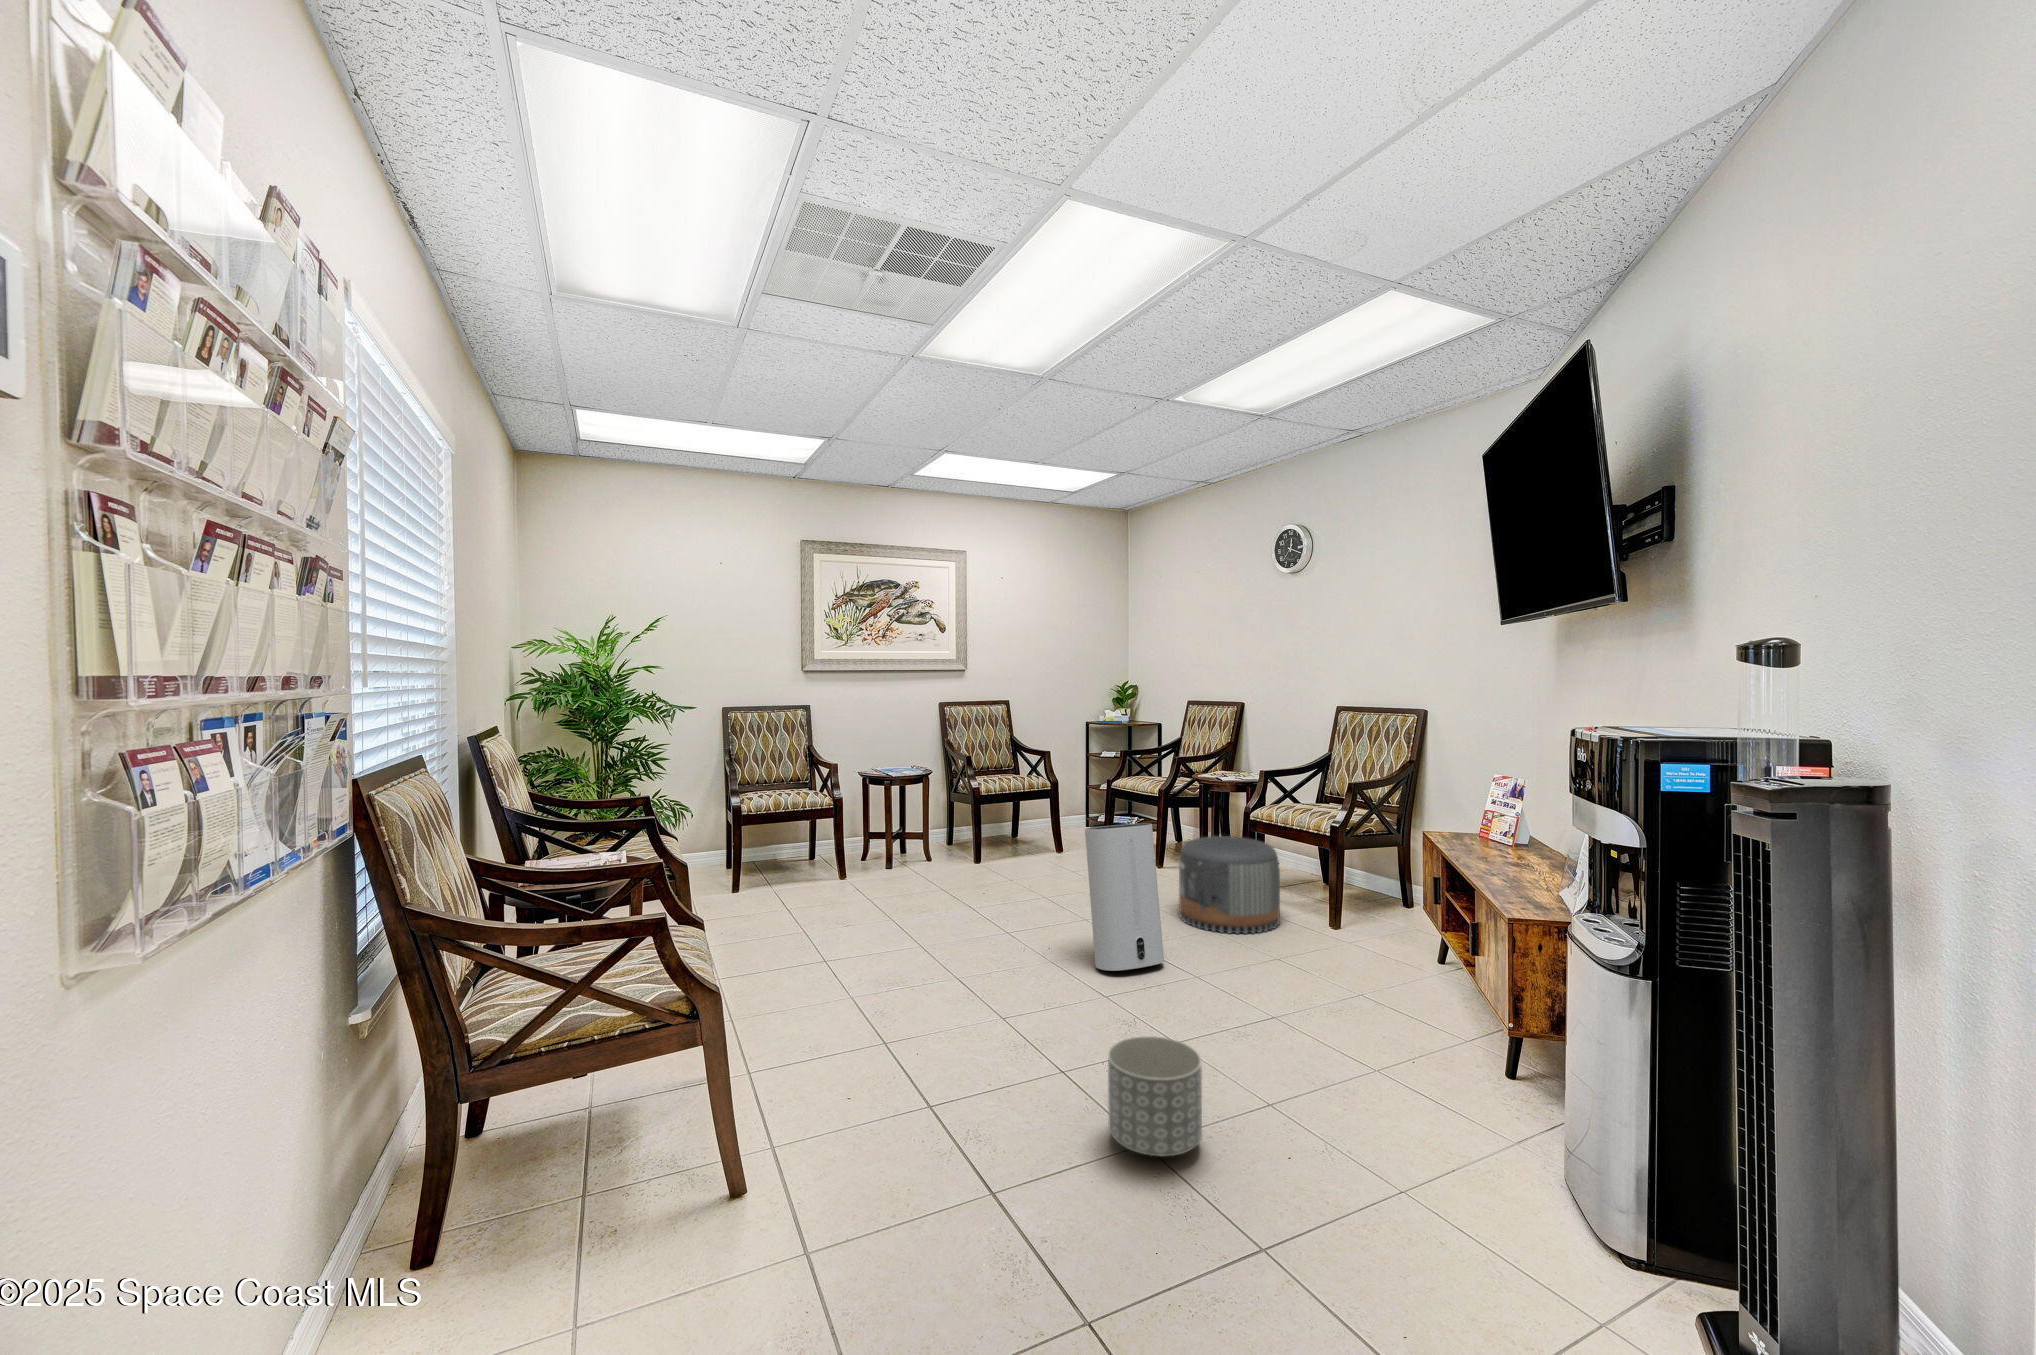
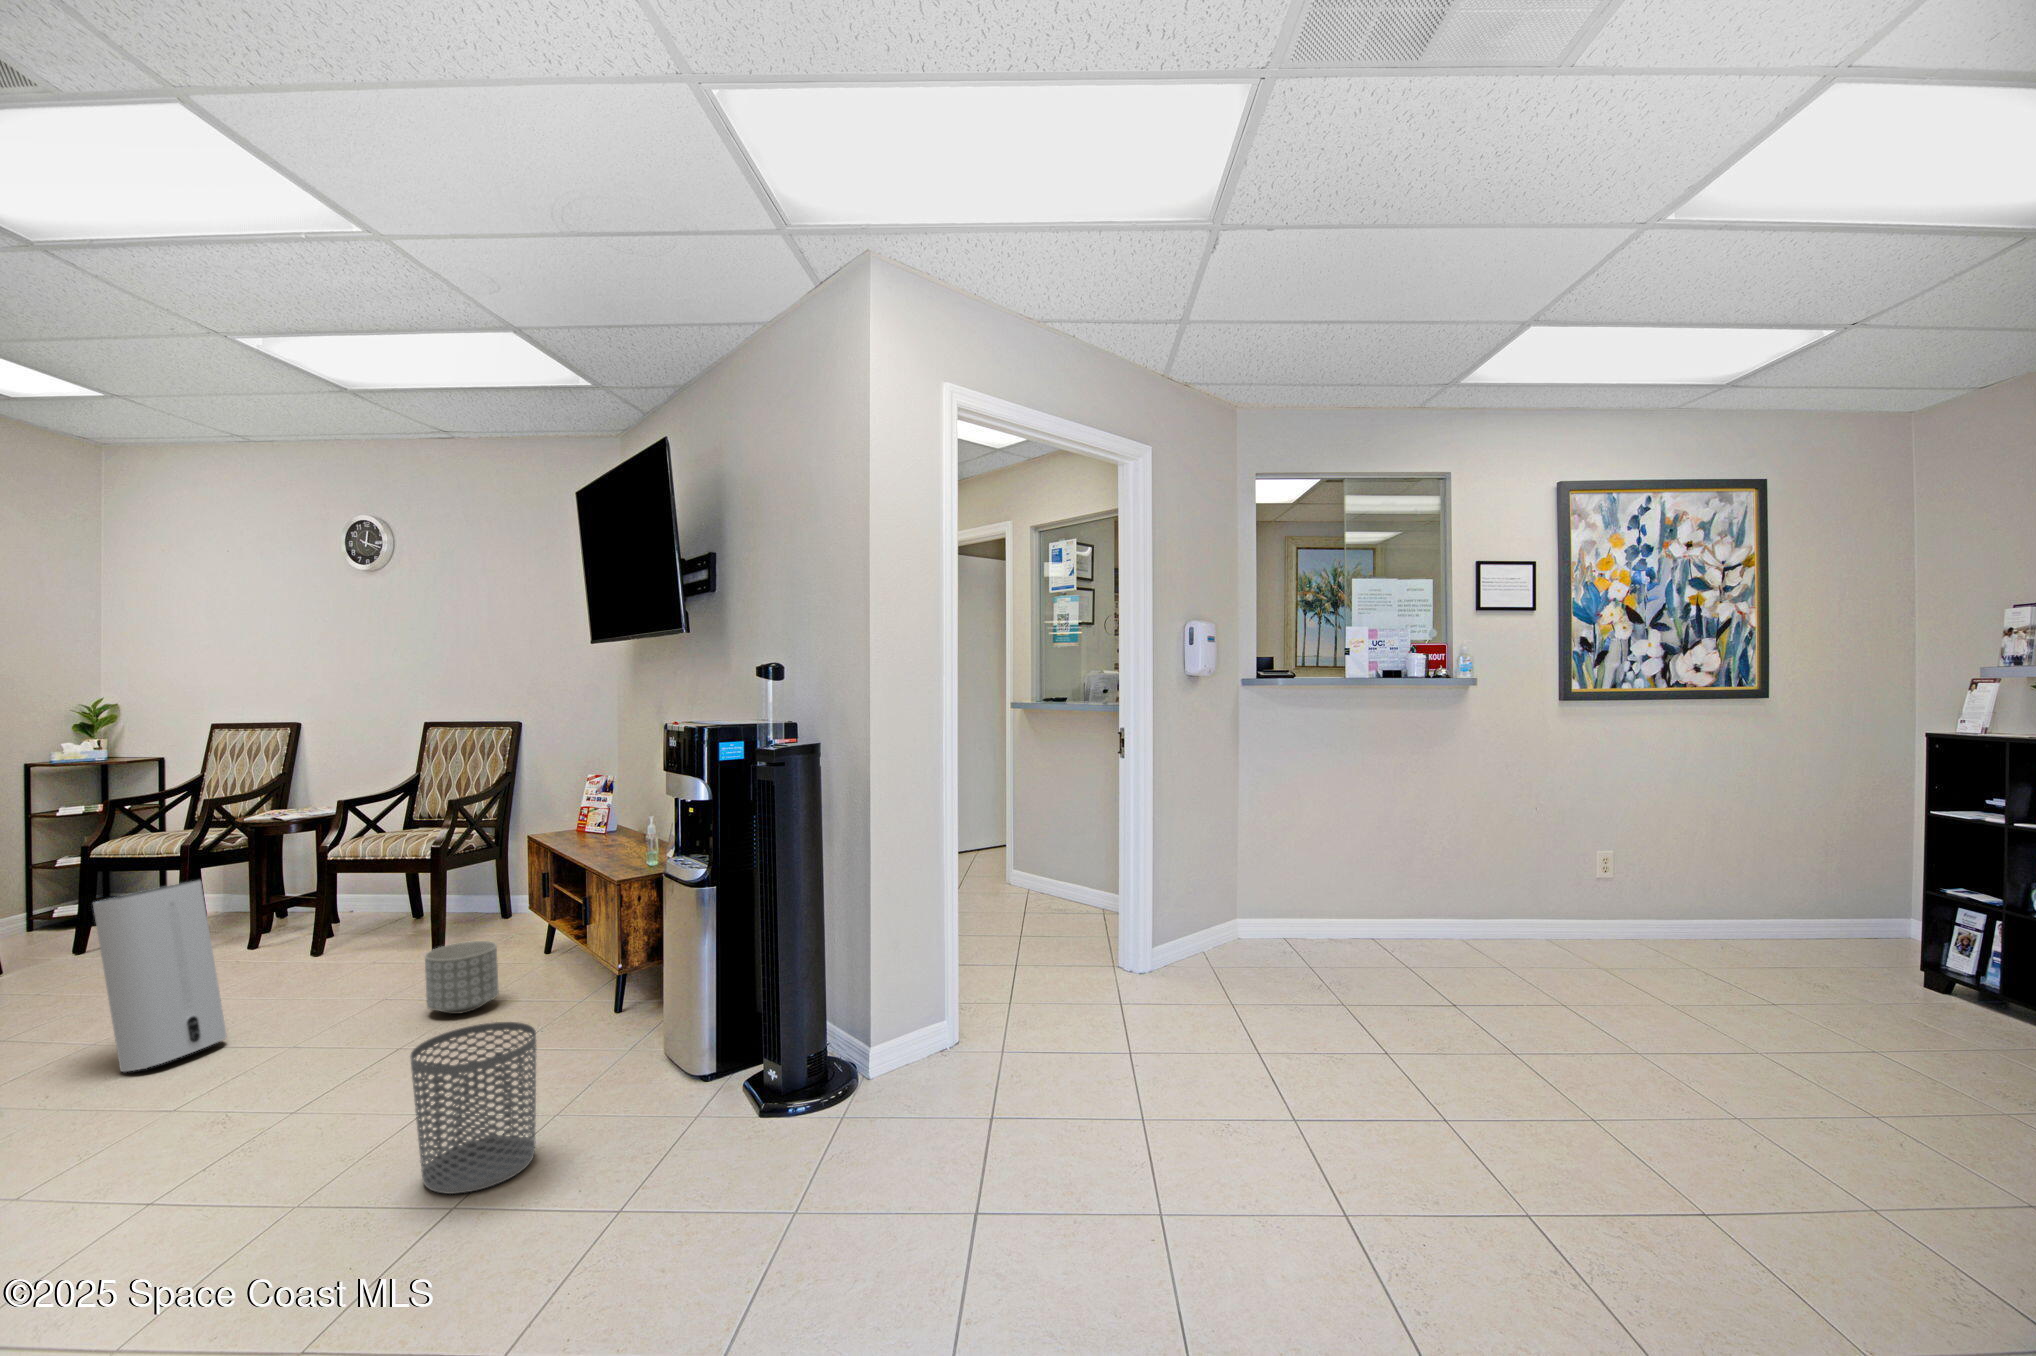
pouf: present [1179,836,1280,934] -> none [231,881,372,996]
planter: present [1108,1036,1202,1156] -> present [425,941,499,1014]
waste bin: none [1279,1061,1425,1292] -> present [410,1022,536,1194]

